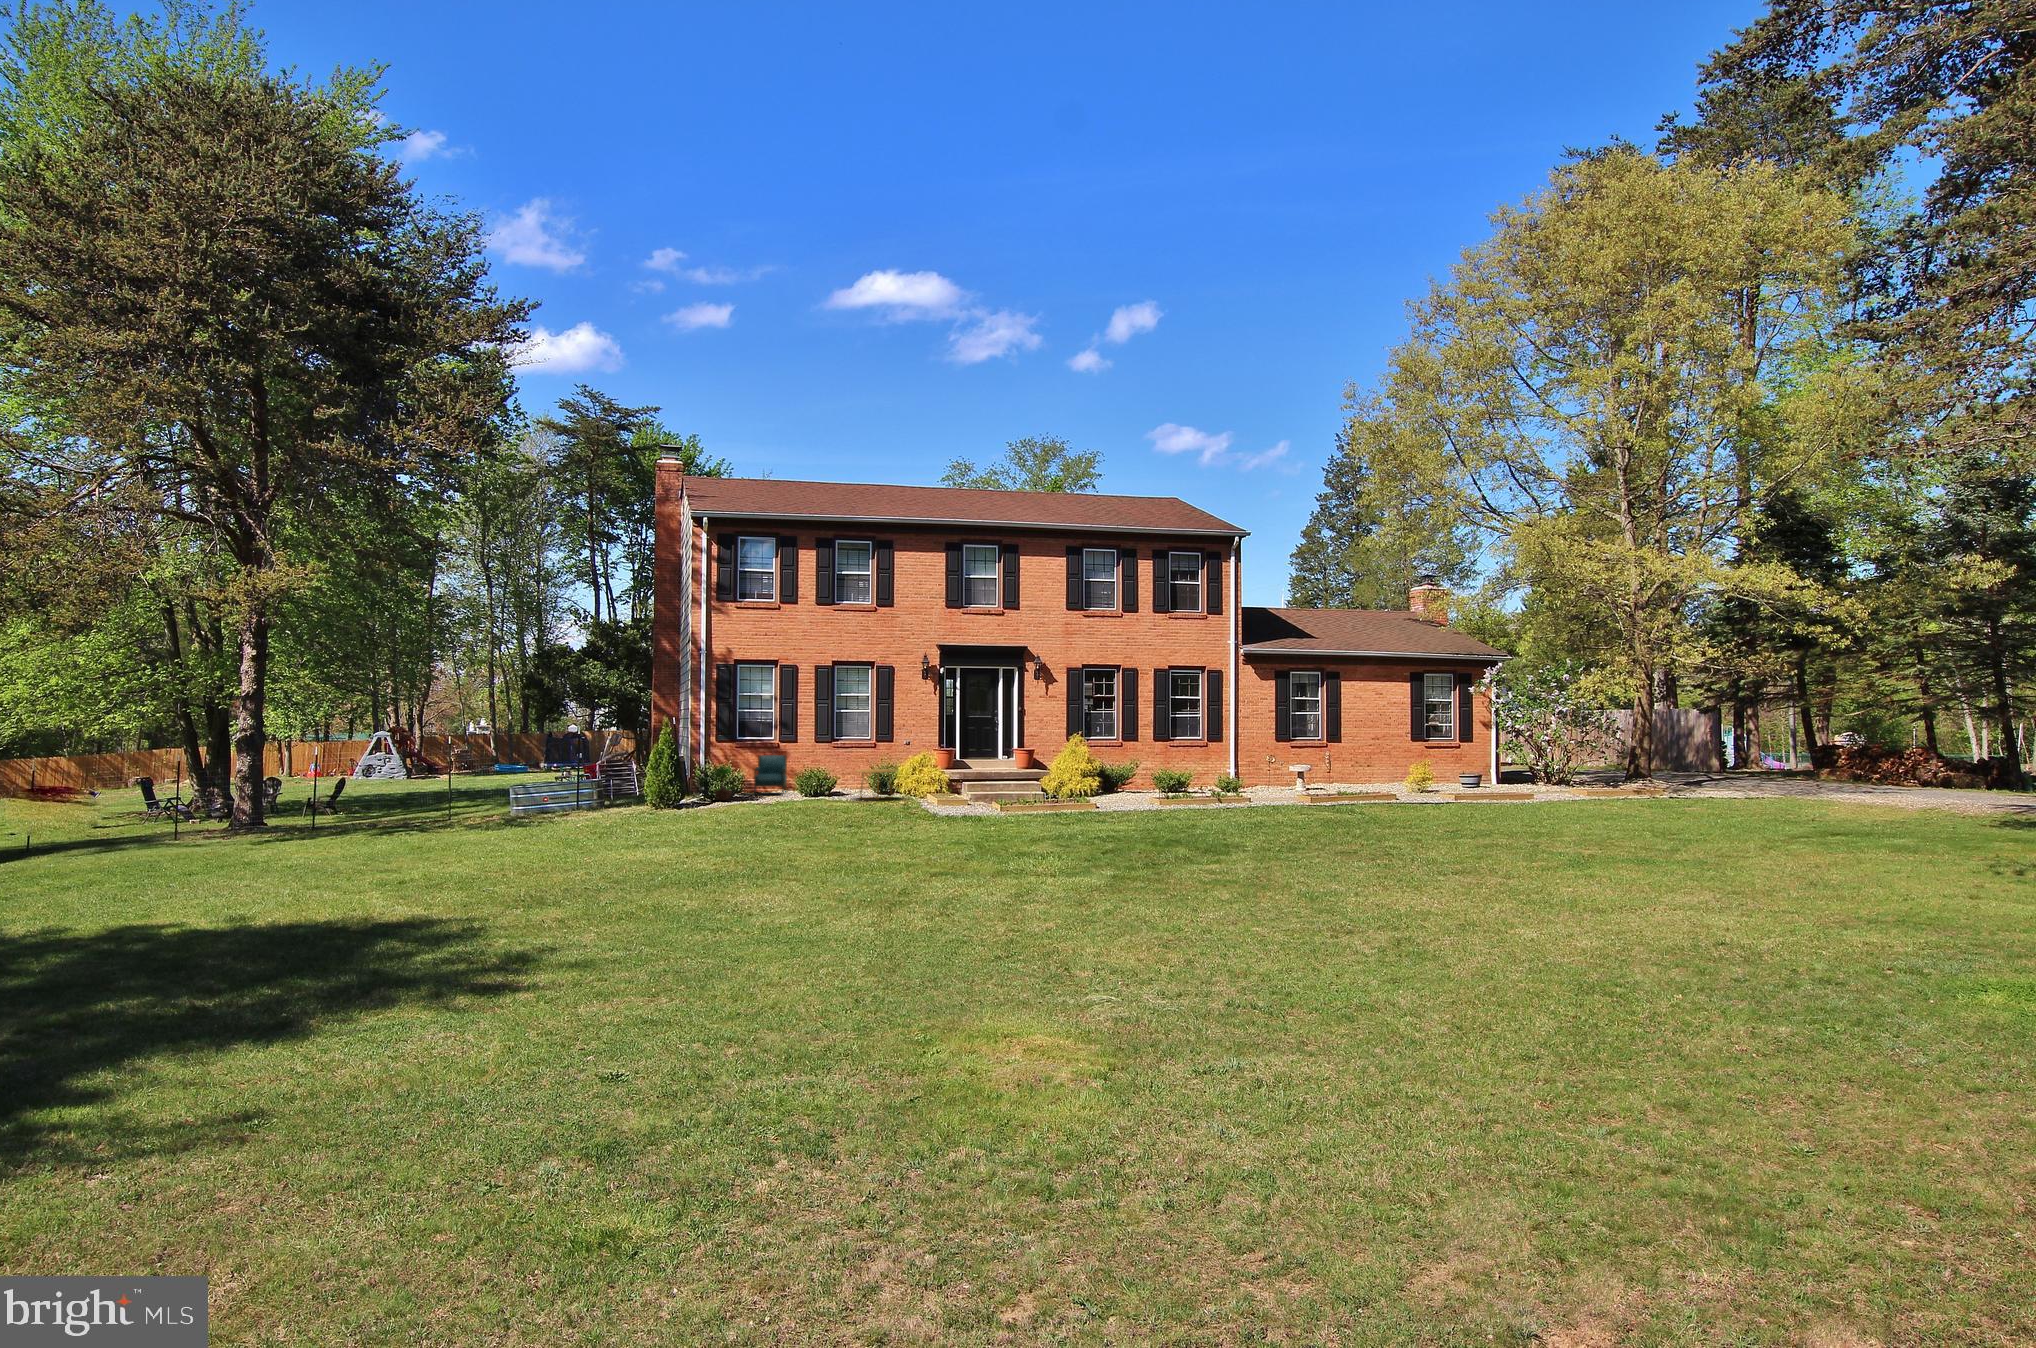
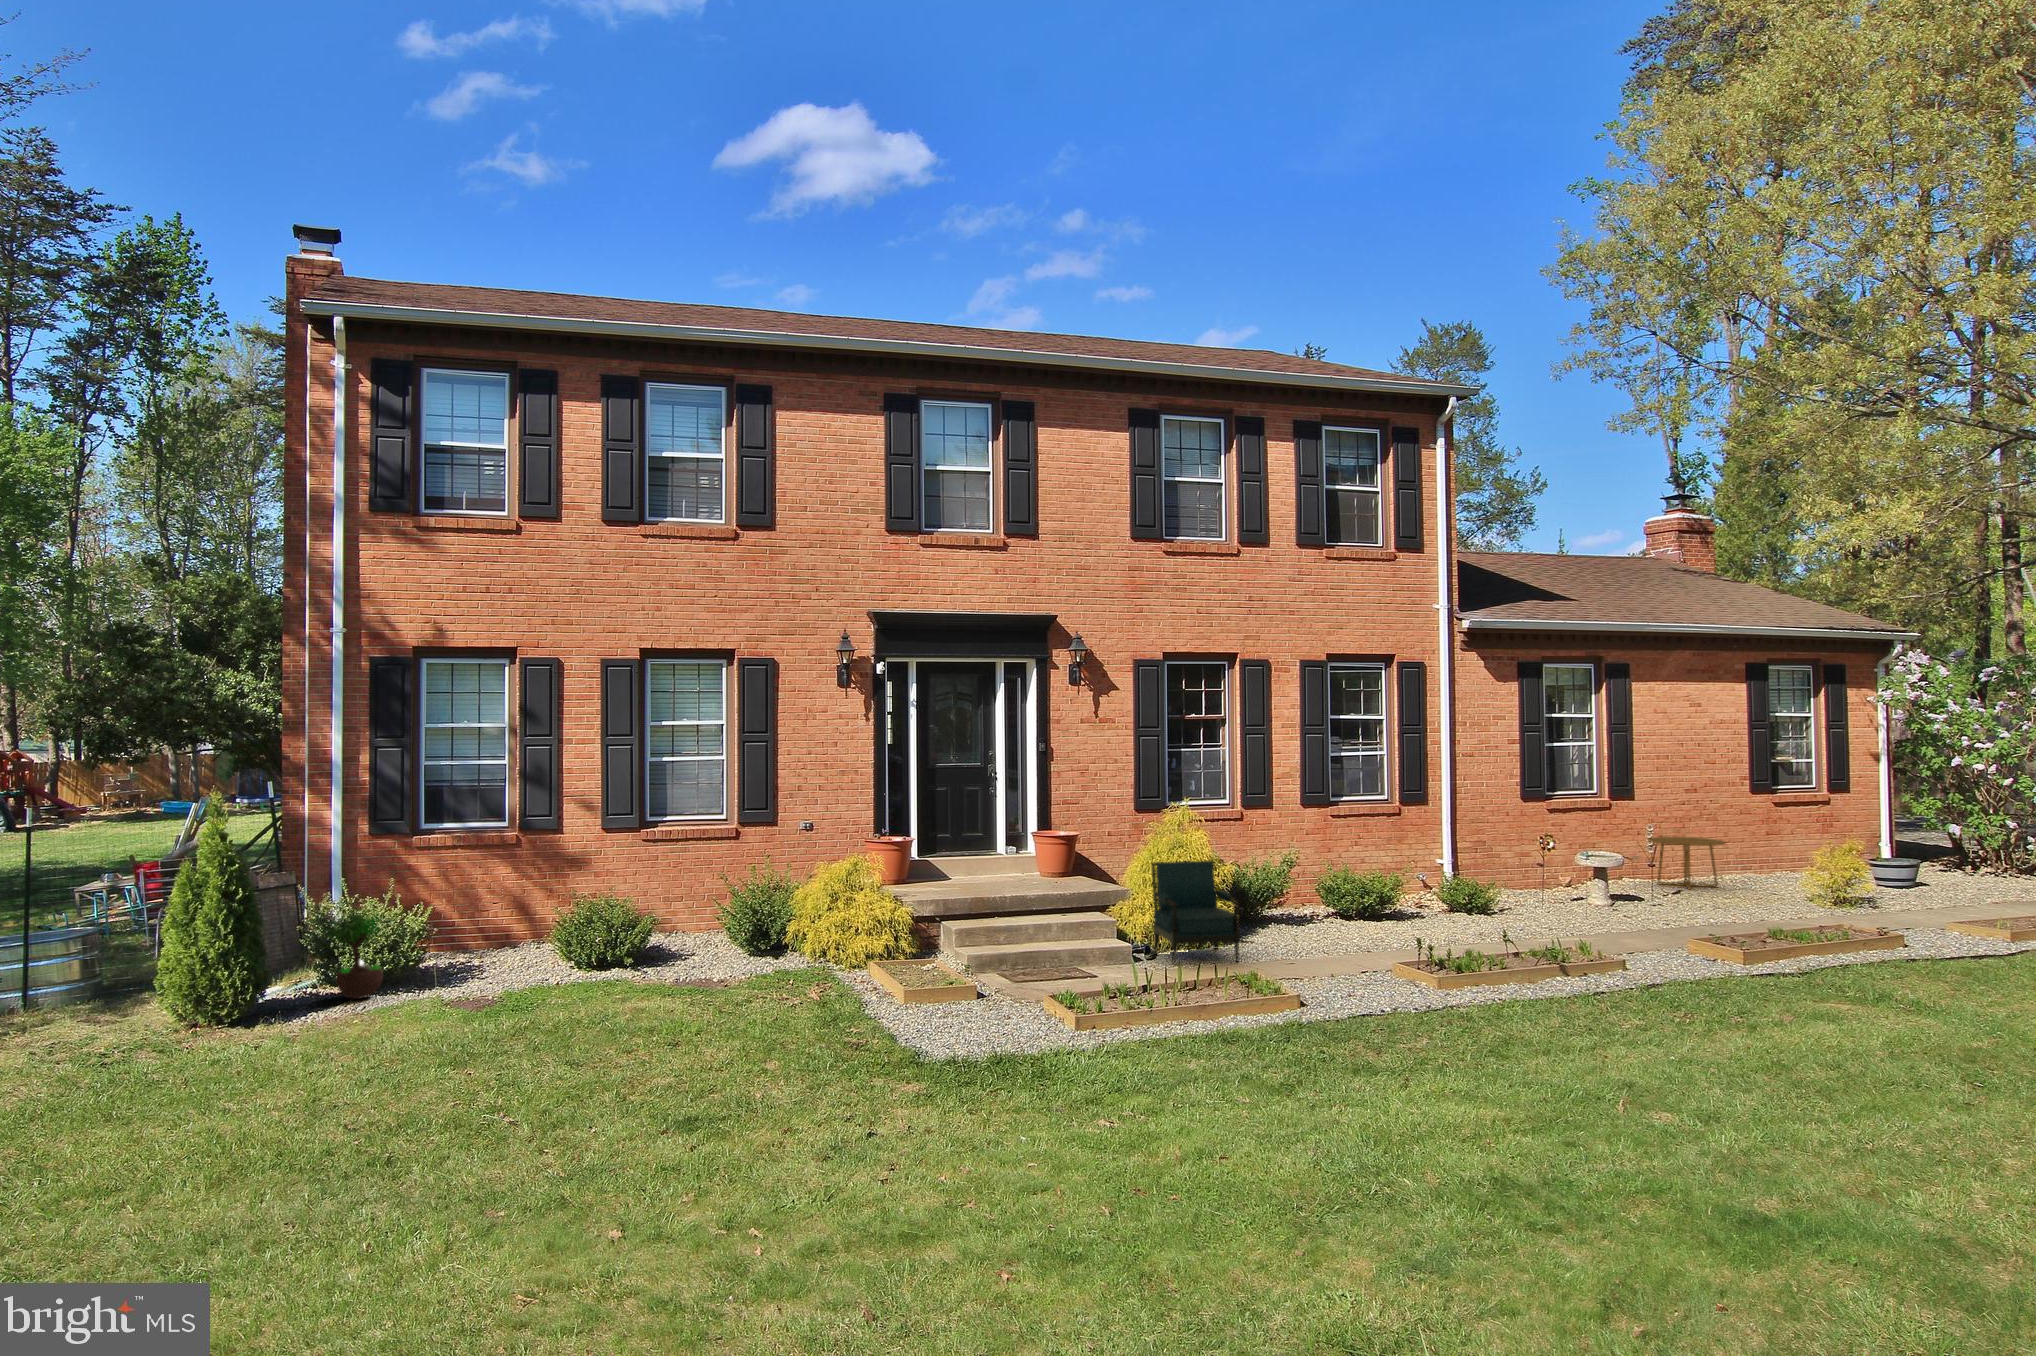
chair: present [754,755,787,794] -> present [1151,861,1240,964]
round table: present [857,769,896,799] -> present [1648,837,1726,889]

